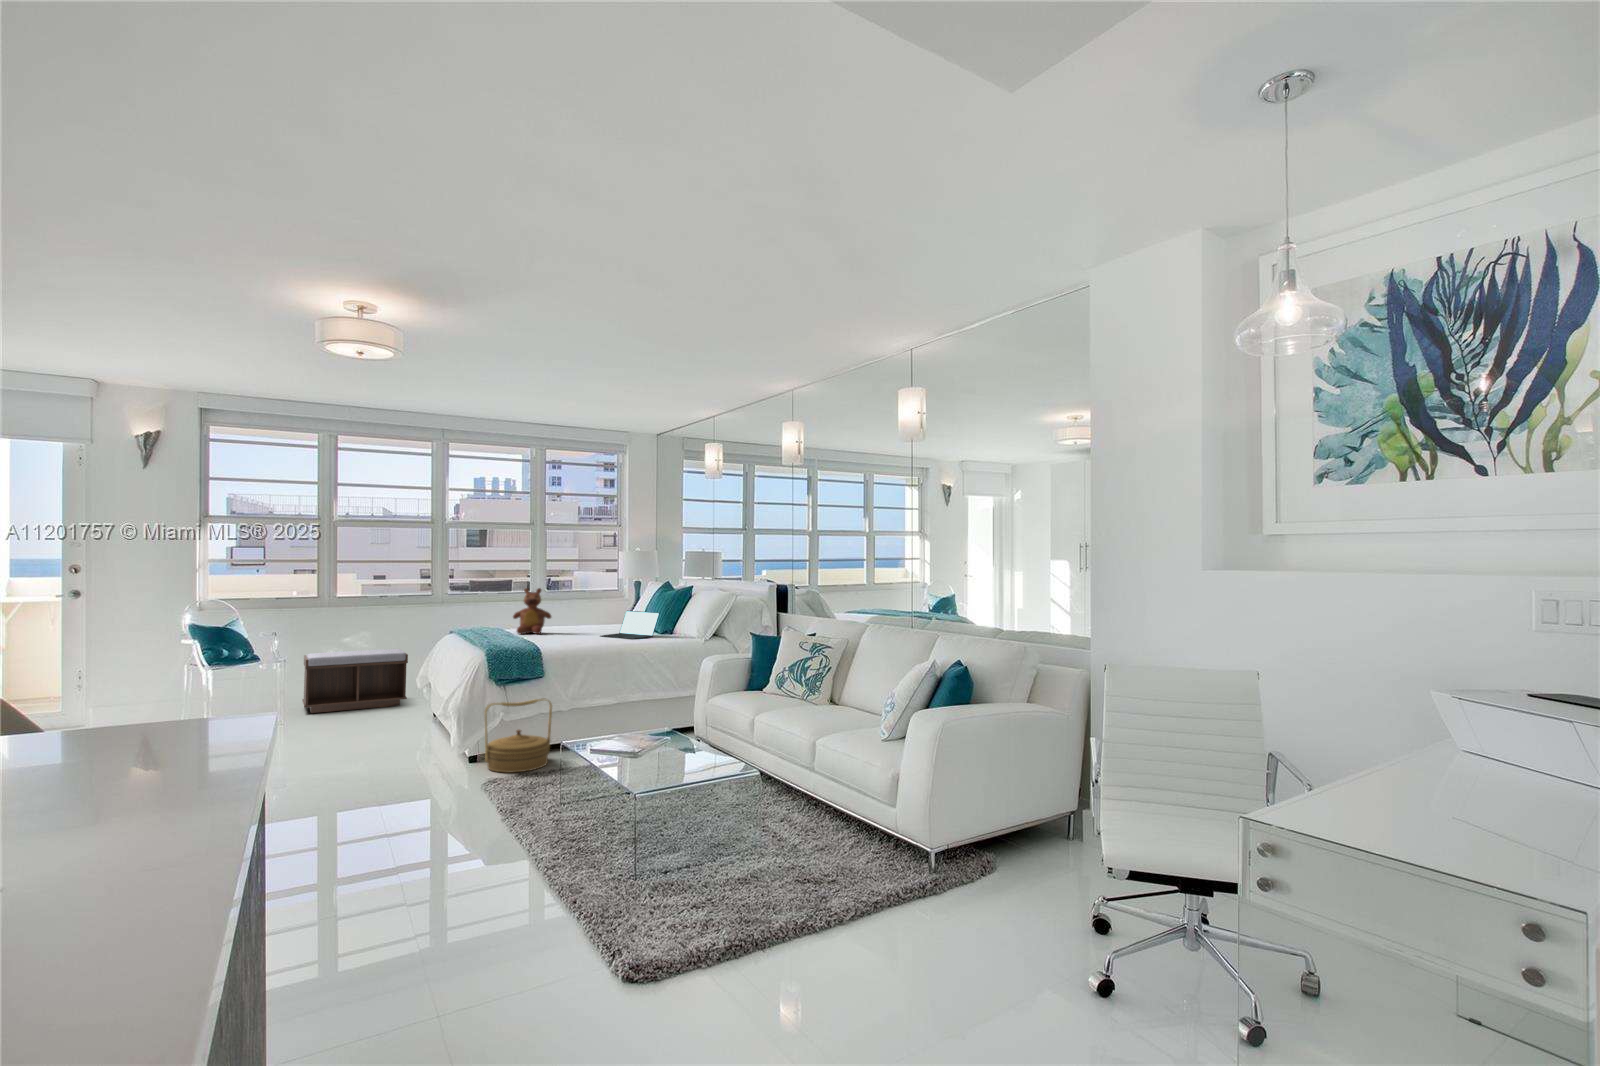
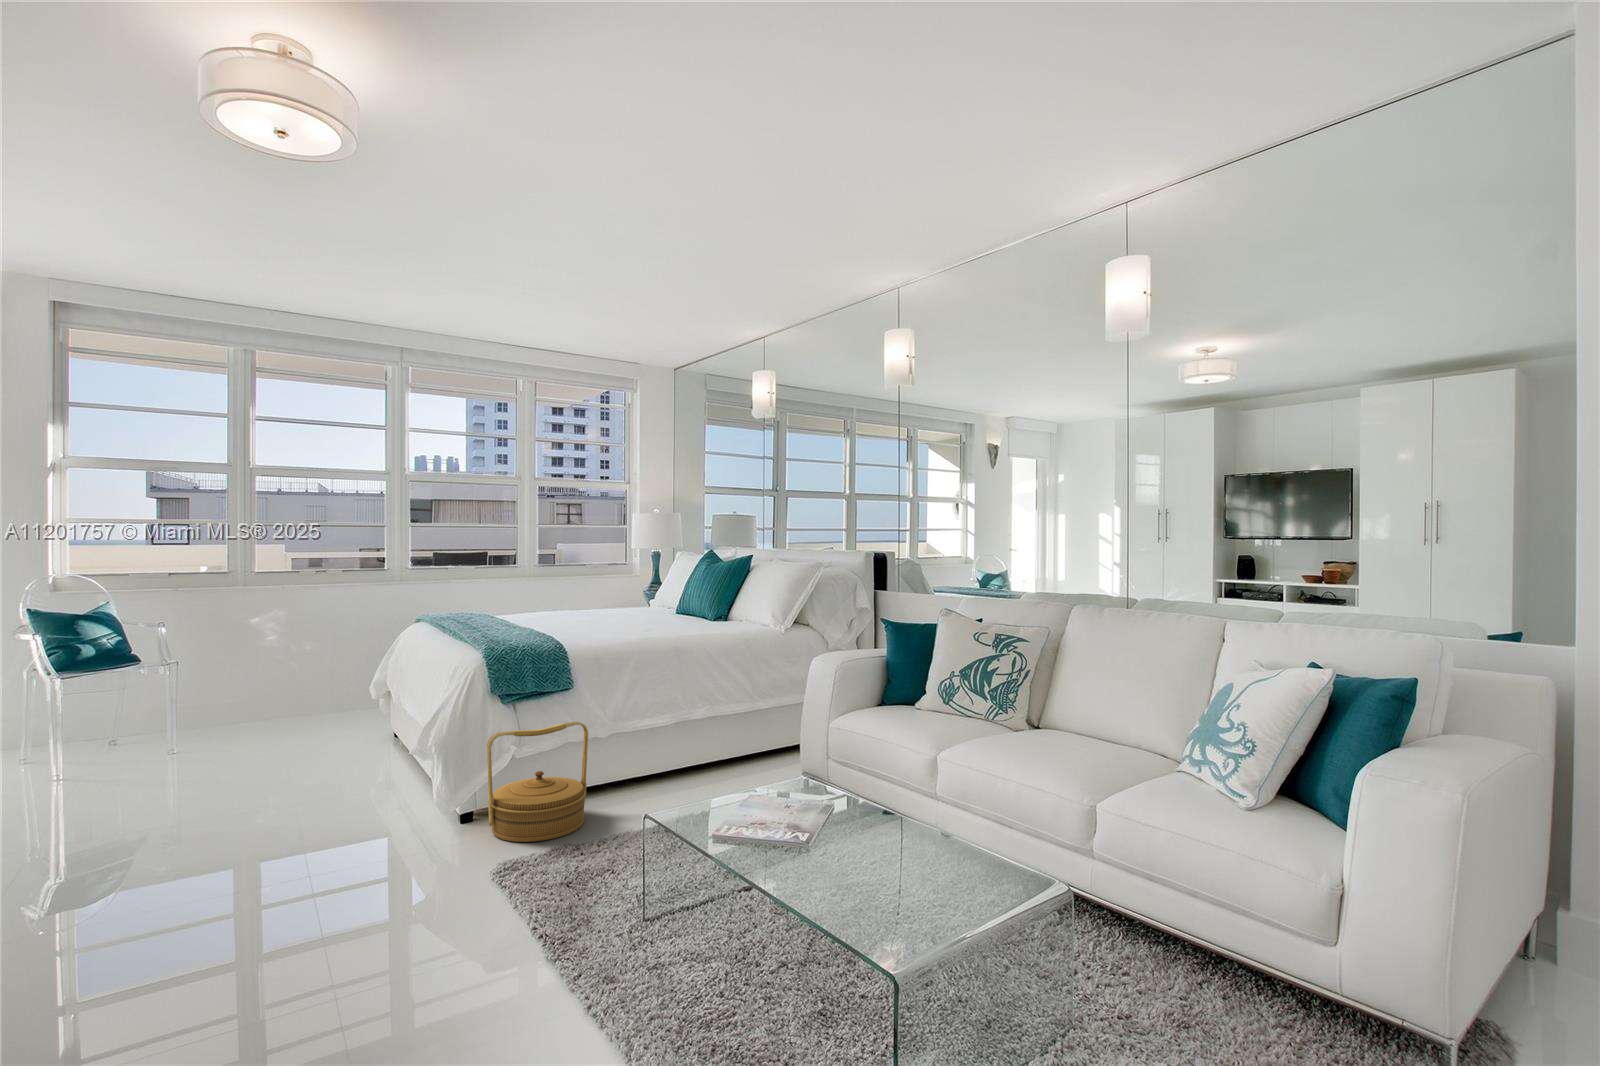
teddy bear: present [513,588,551,634] -> none [509,559,563,623]
laptop: present [600,611,660,639] -> none [634,589,717,629]
bench: present [302,649,408,713] -> none [207,644,358,737]

